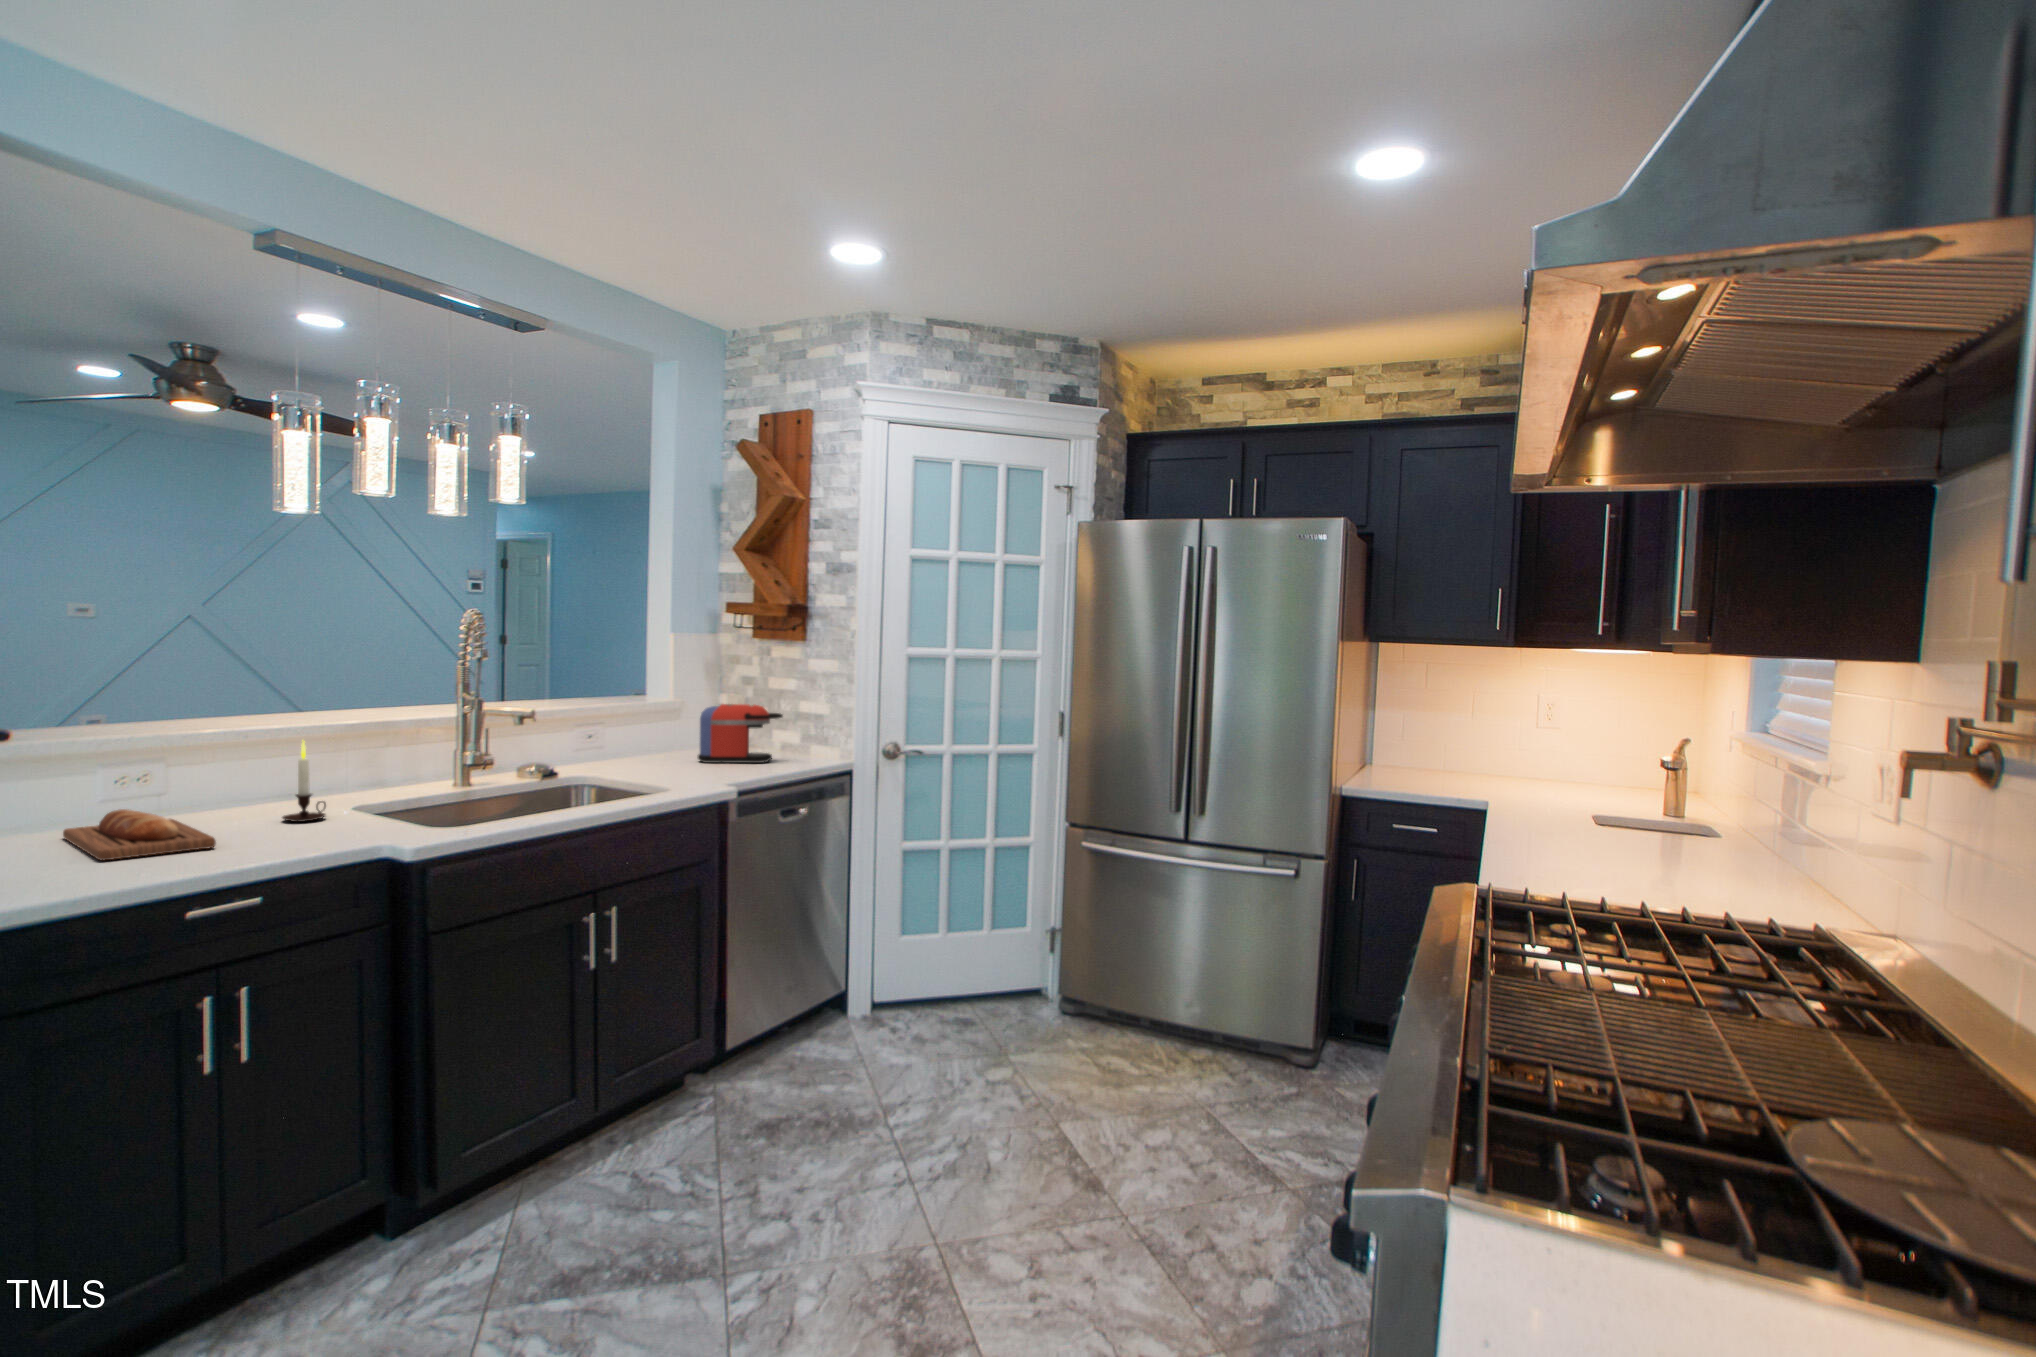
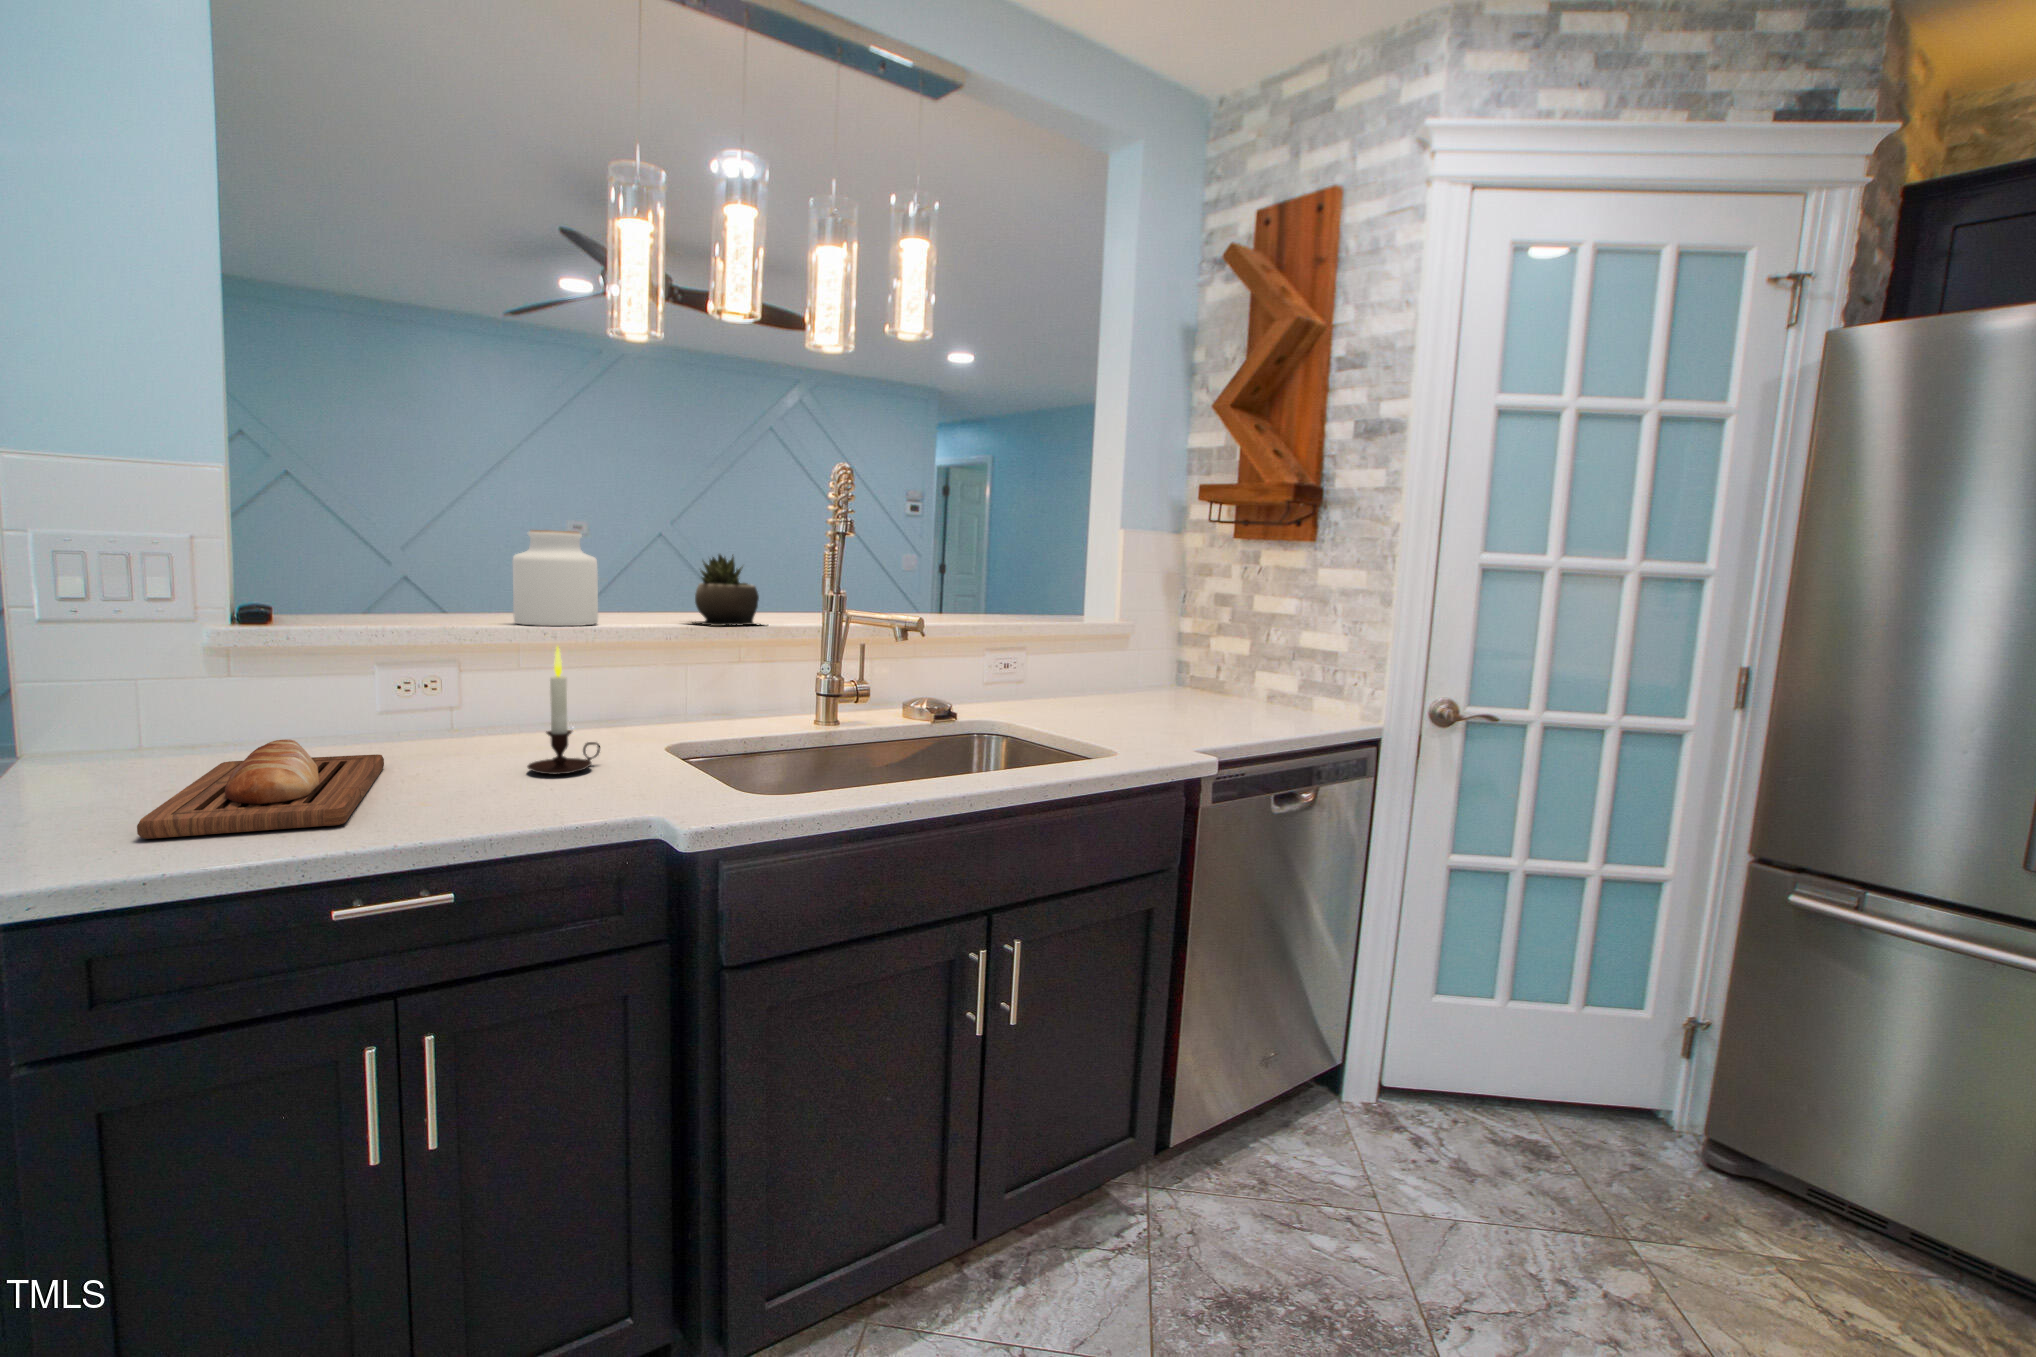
jar: none [215,659,282,728] -> present [513,530,598,626]
succulent plant: none [336,668,412,721] -> present [691,554,759,626]
coffee maker: present [698,704,783,763] -> none [1148,628,1272,715]

